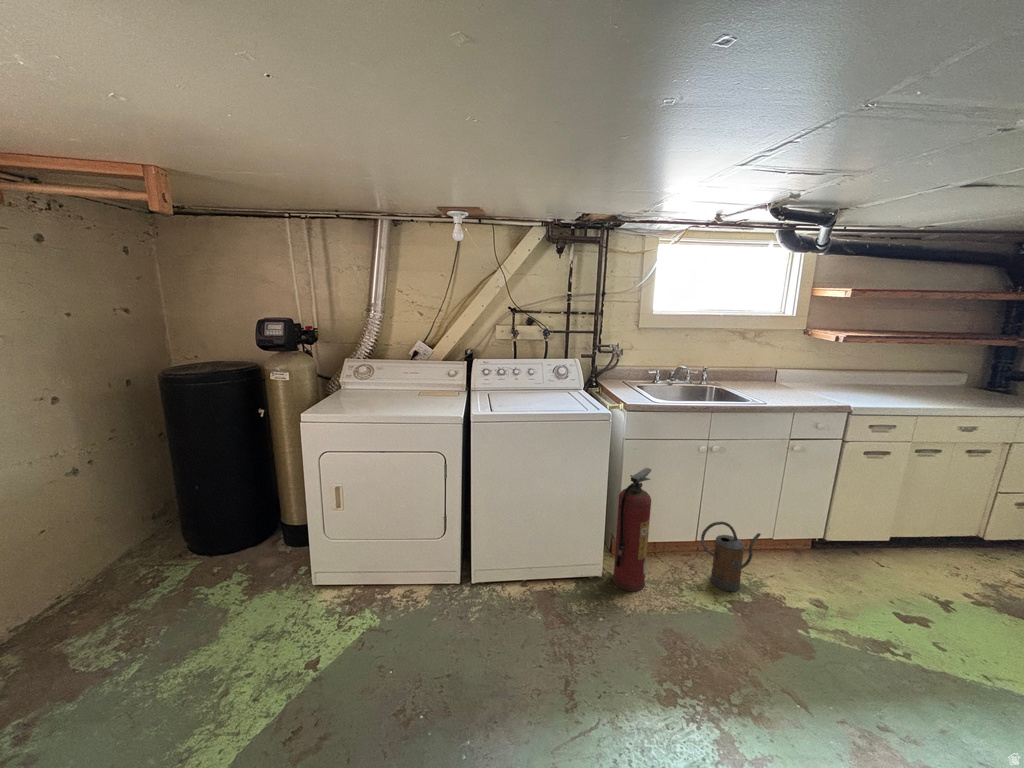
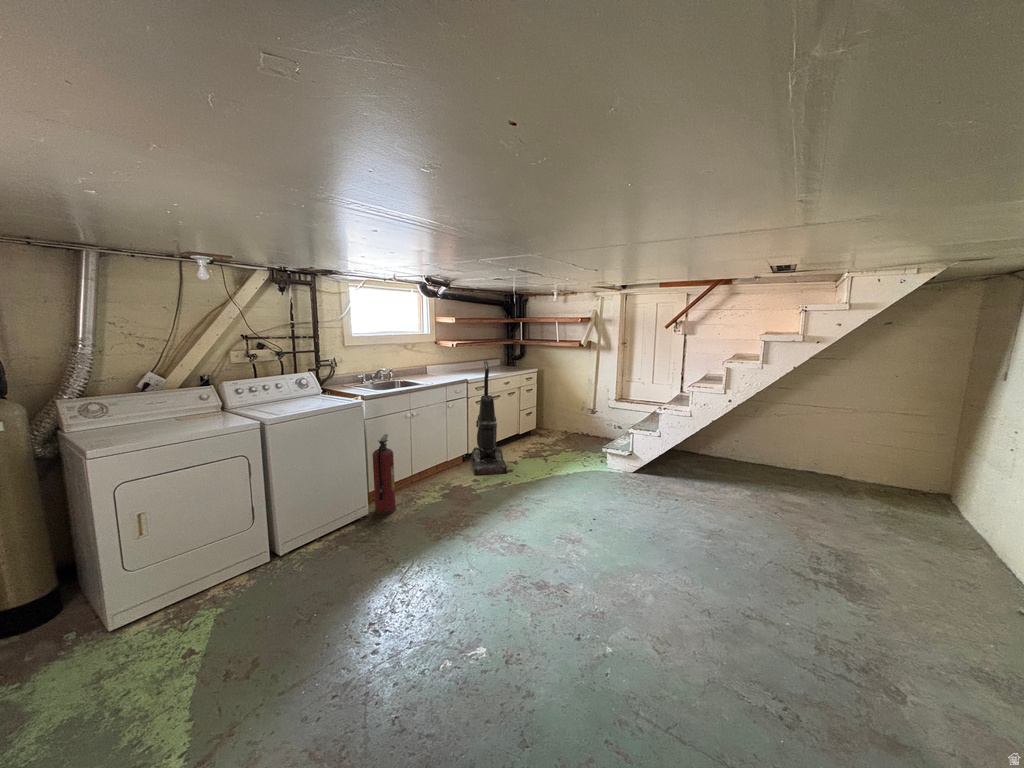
vacuum cleaner: none [823,374,910,621] -> present [471,361,507,475]
watering can: present [701,521,761,591] -> none [420,454,446,492]

